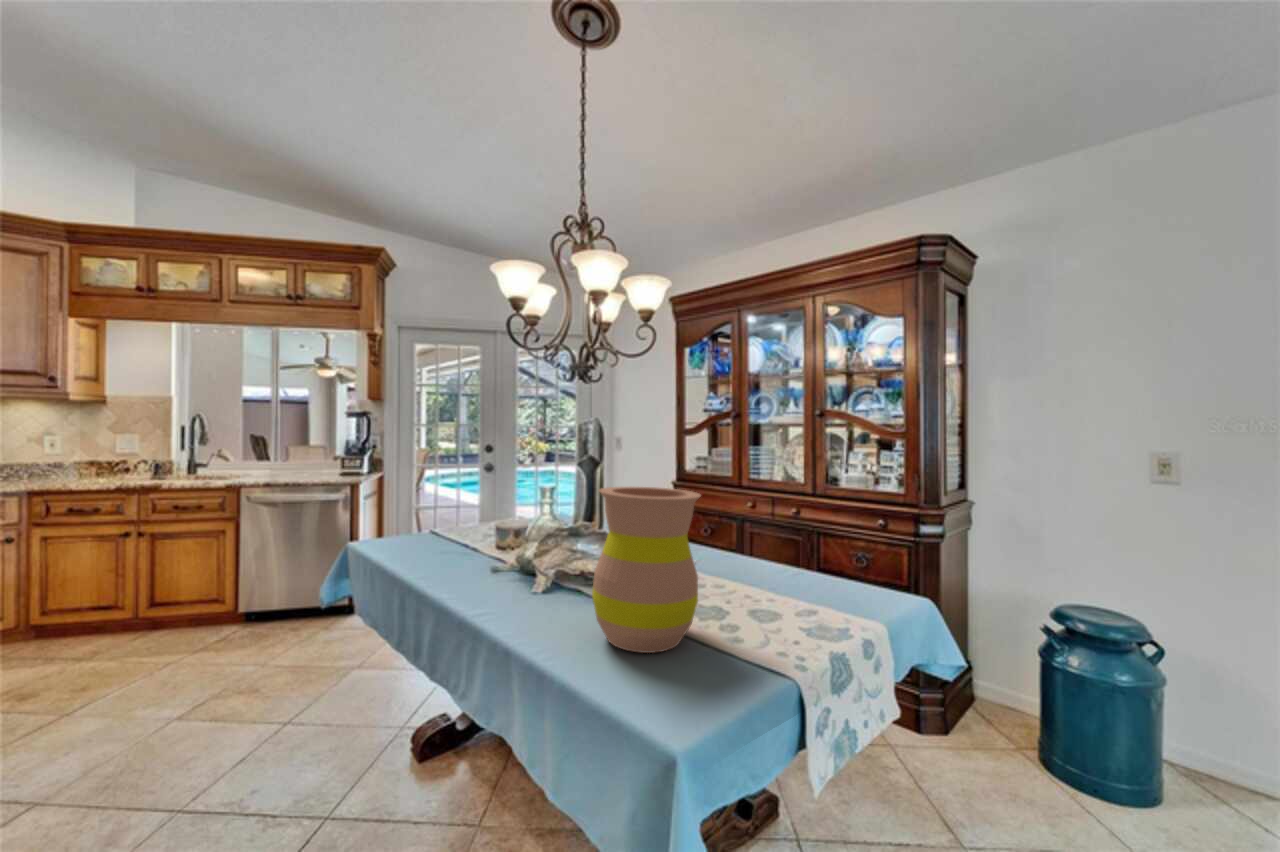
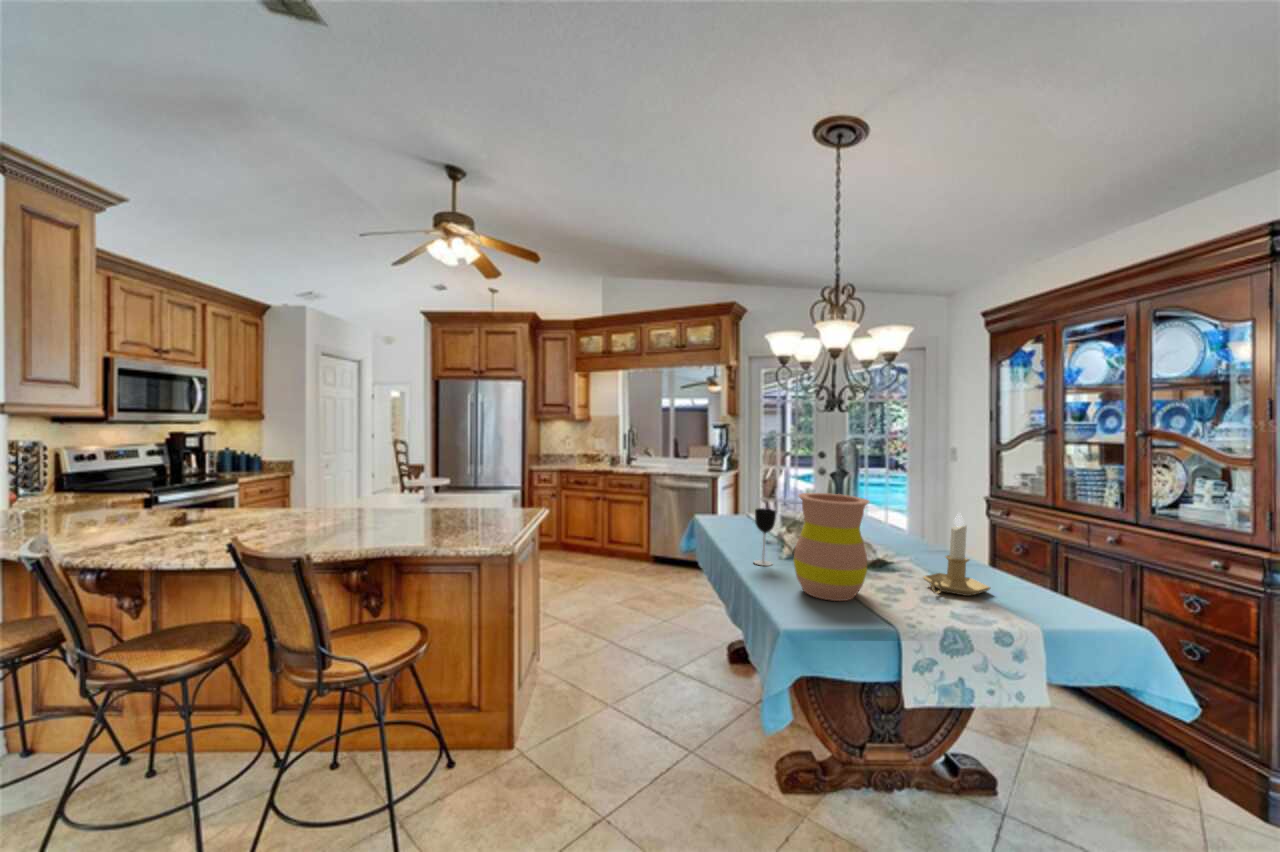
candlestick: none [724,496,790,604] -> present [923,513,991,596]
wine glass: none [495,519,533,611] -> present [754,508,776,566]

